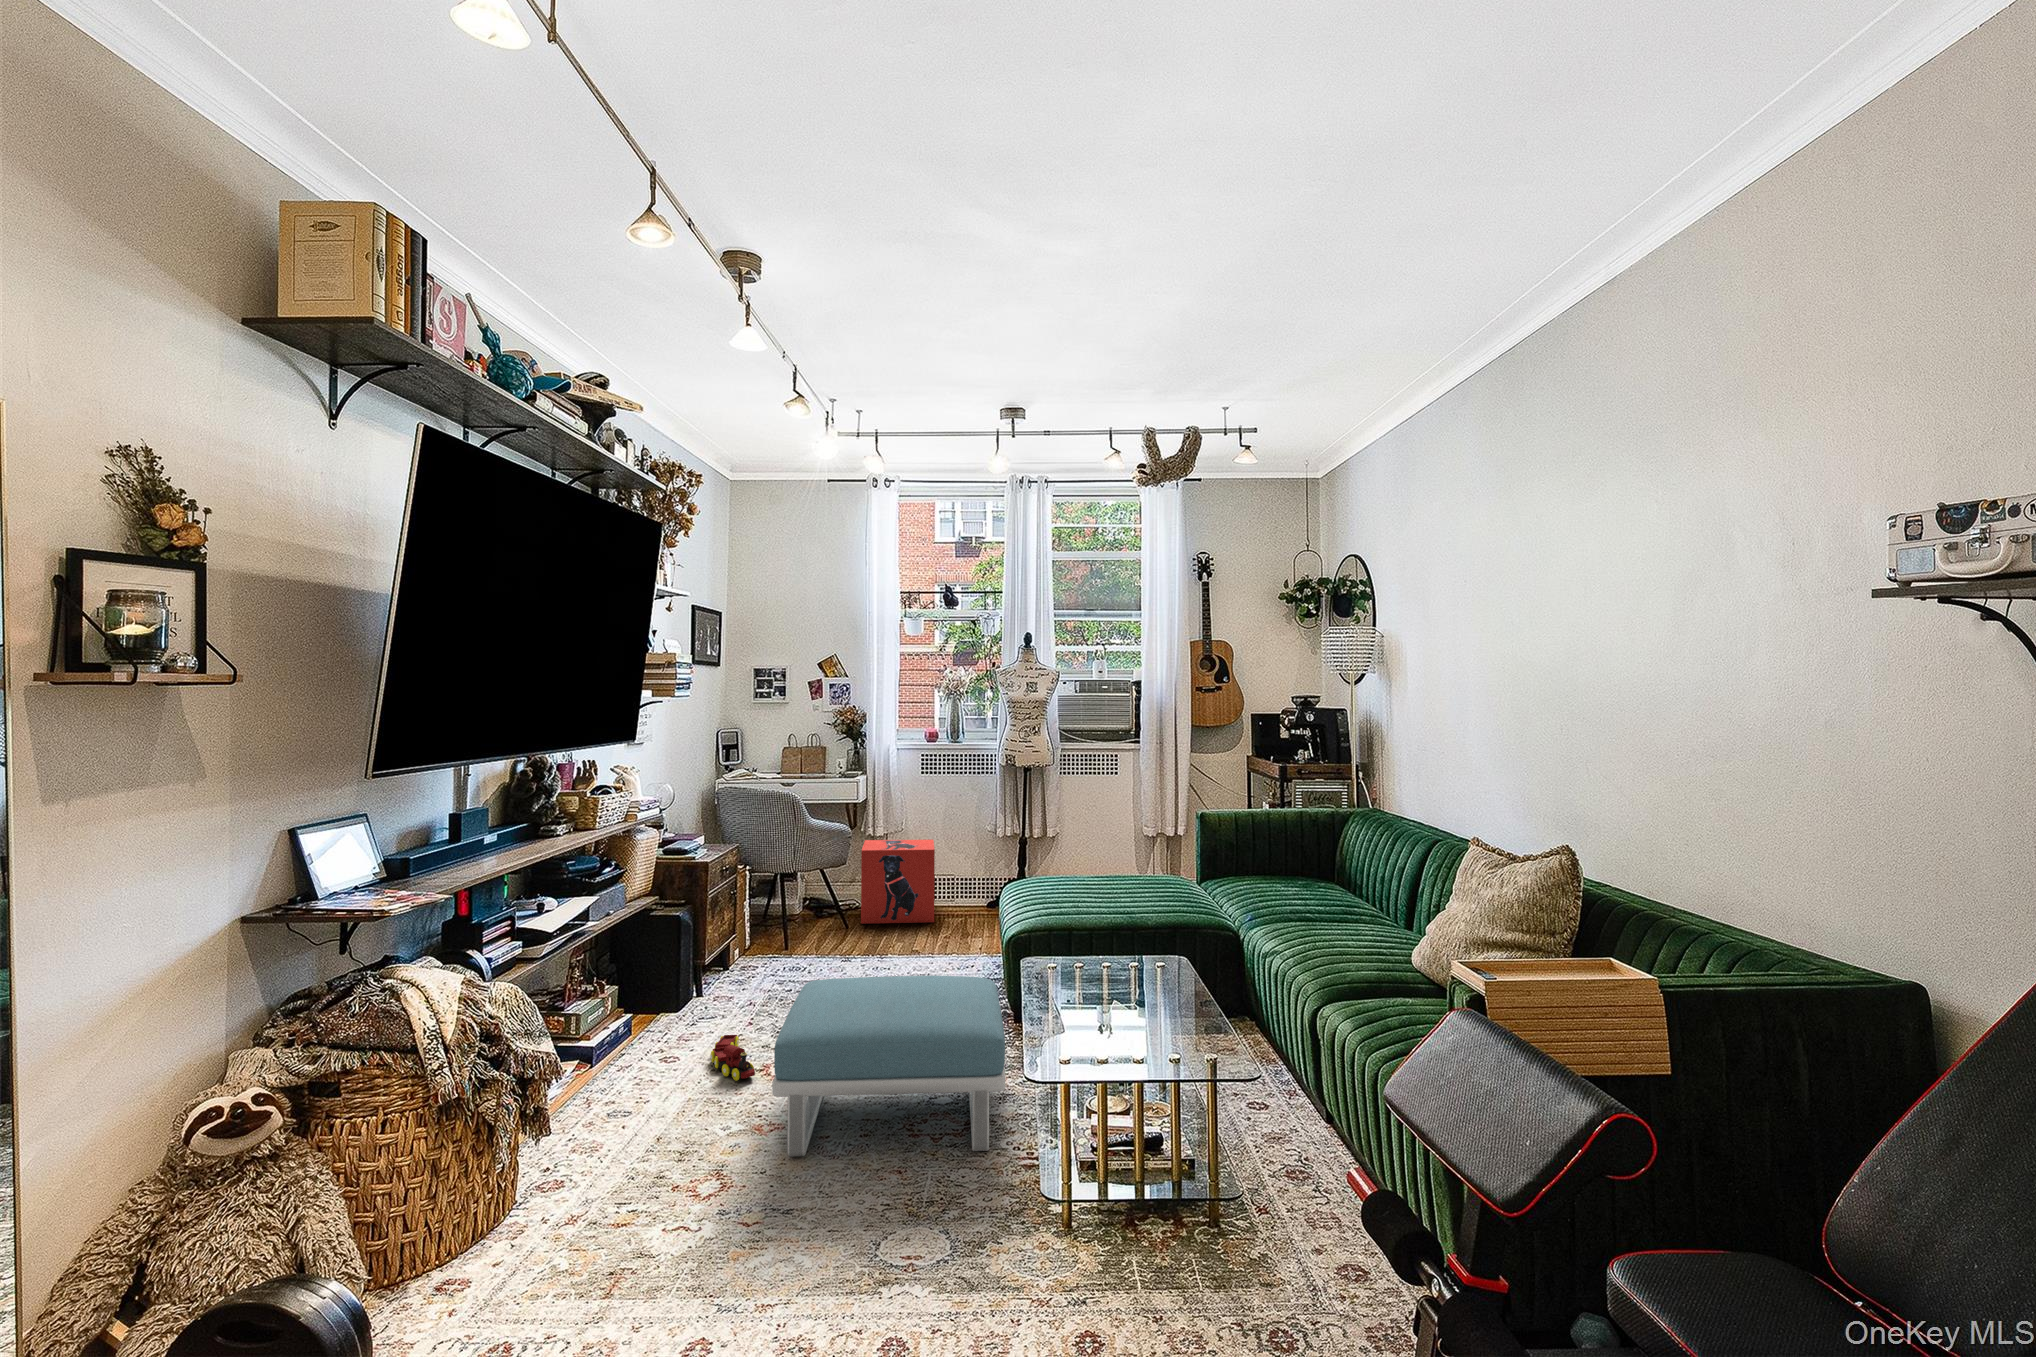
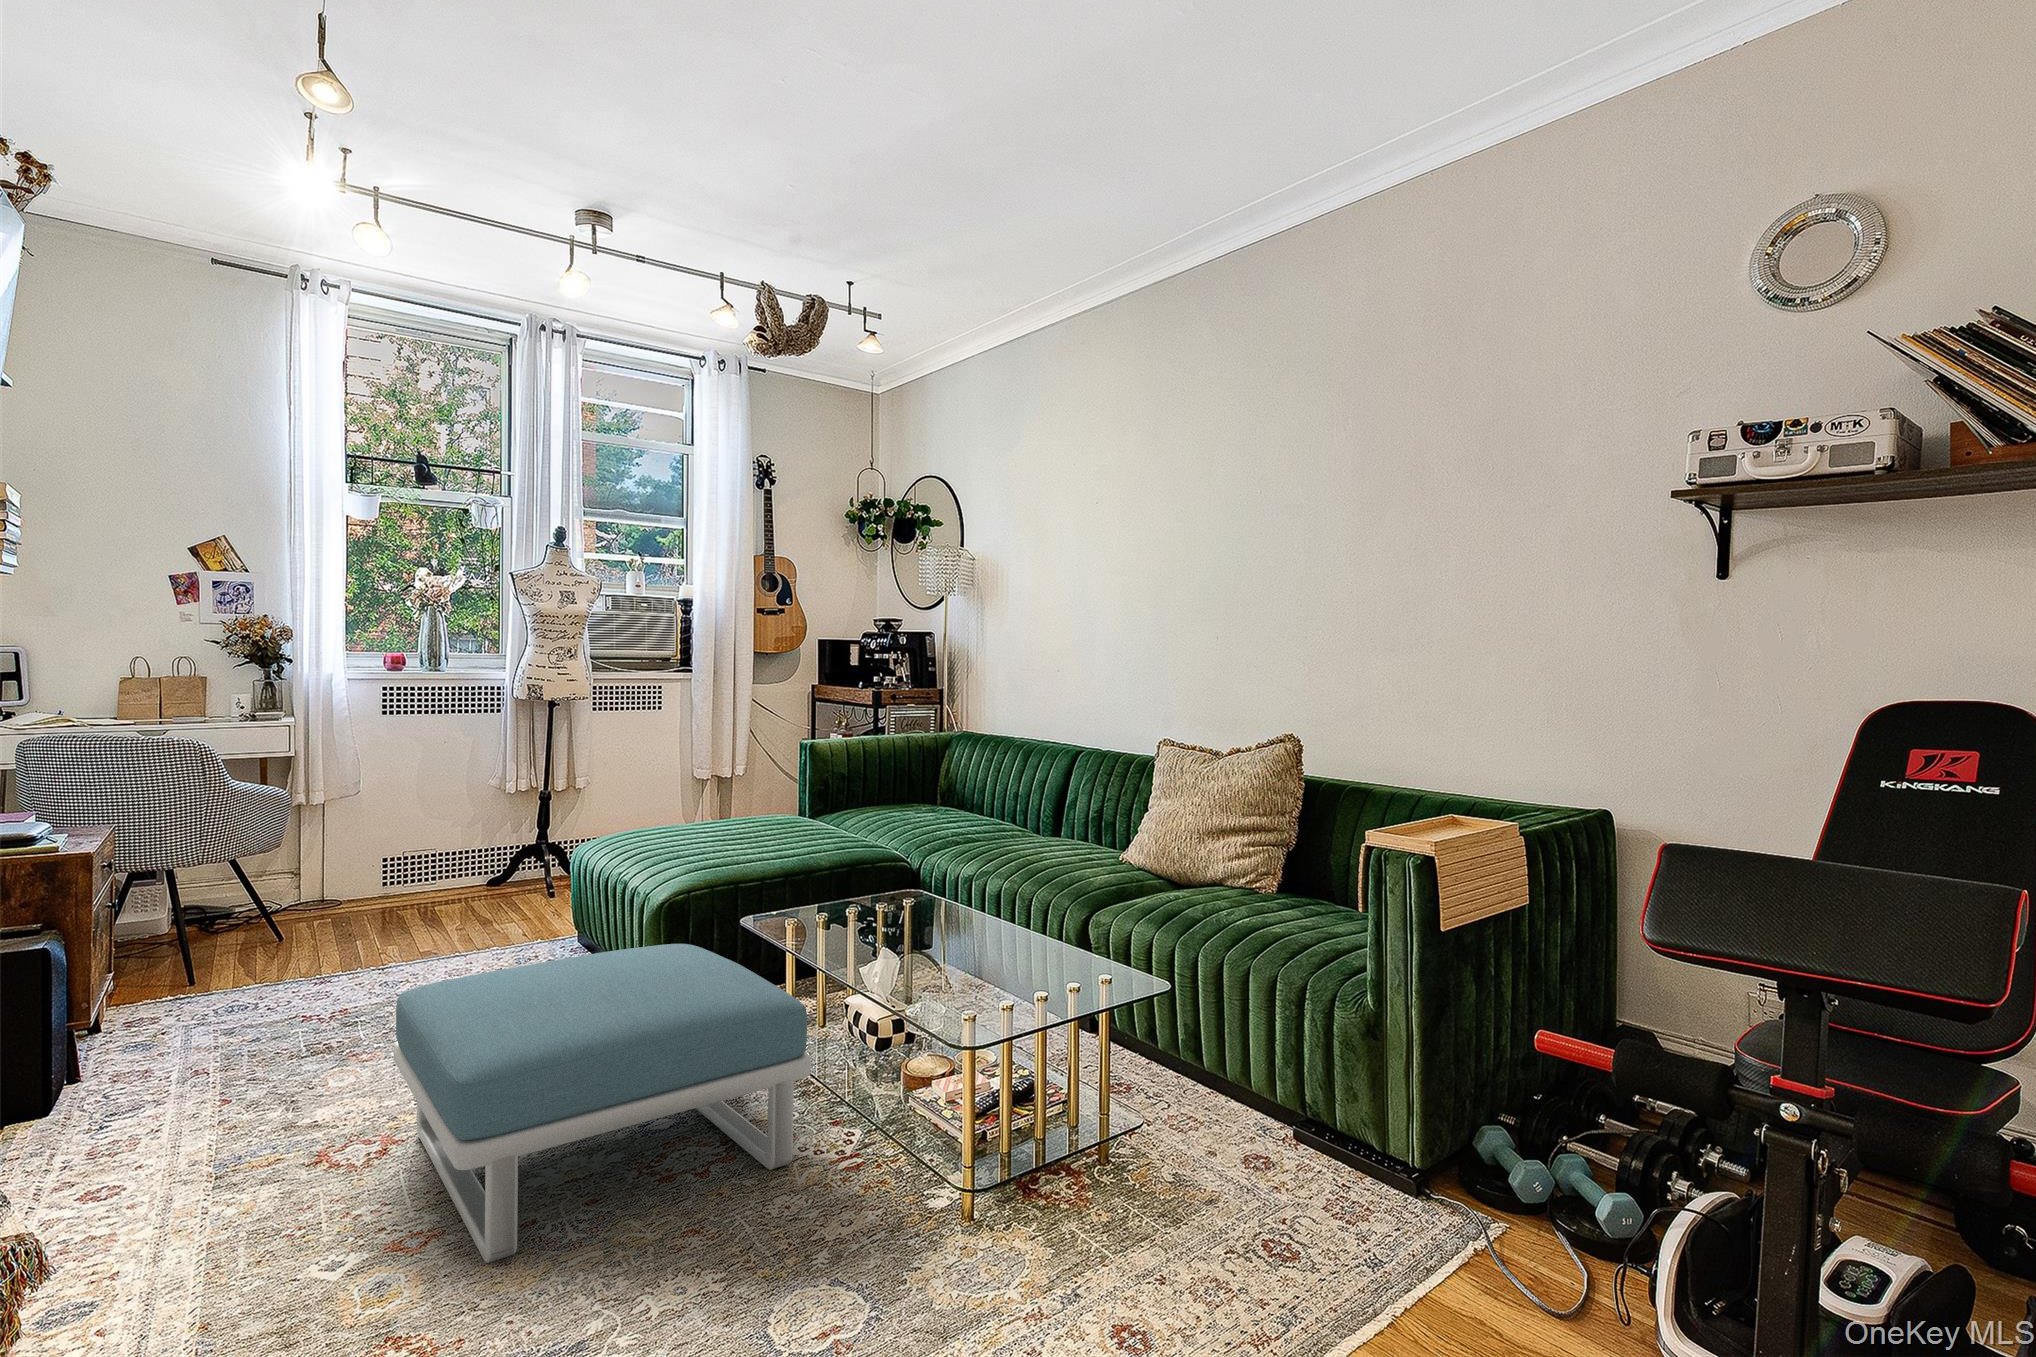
storage box: present [861,839,935,924] -> none [286,803,422,929]
toy train: present [711,1035,755,1081] -> none [179,1110,304,1180]

